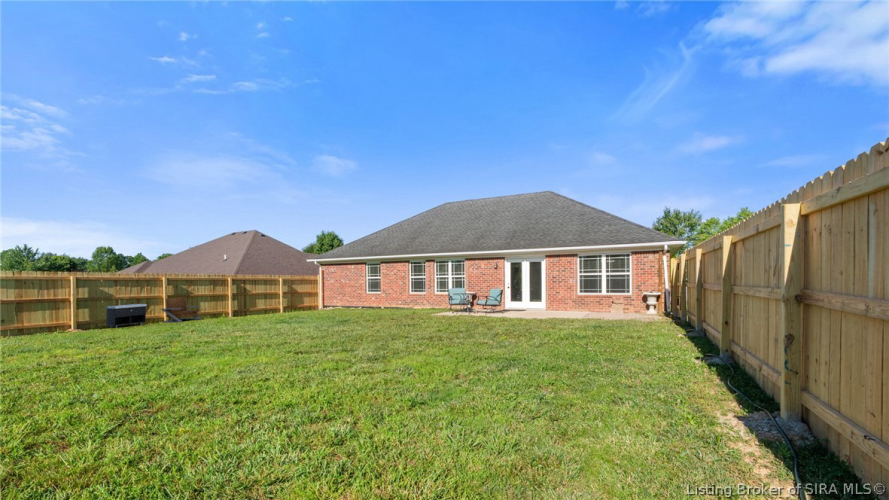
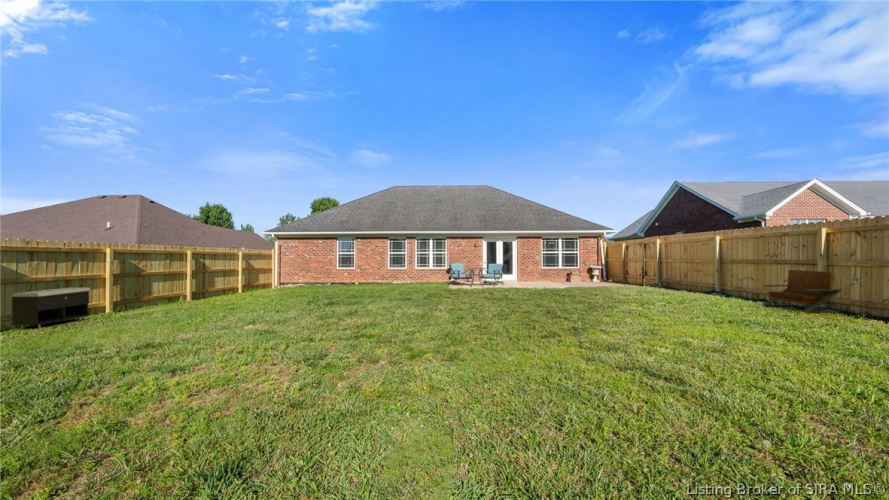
lounge chair: present [161,297,200,322] -> present [763,270,842,313]

